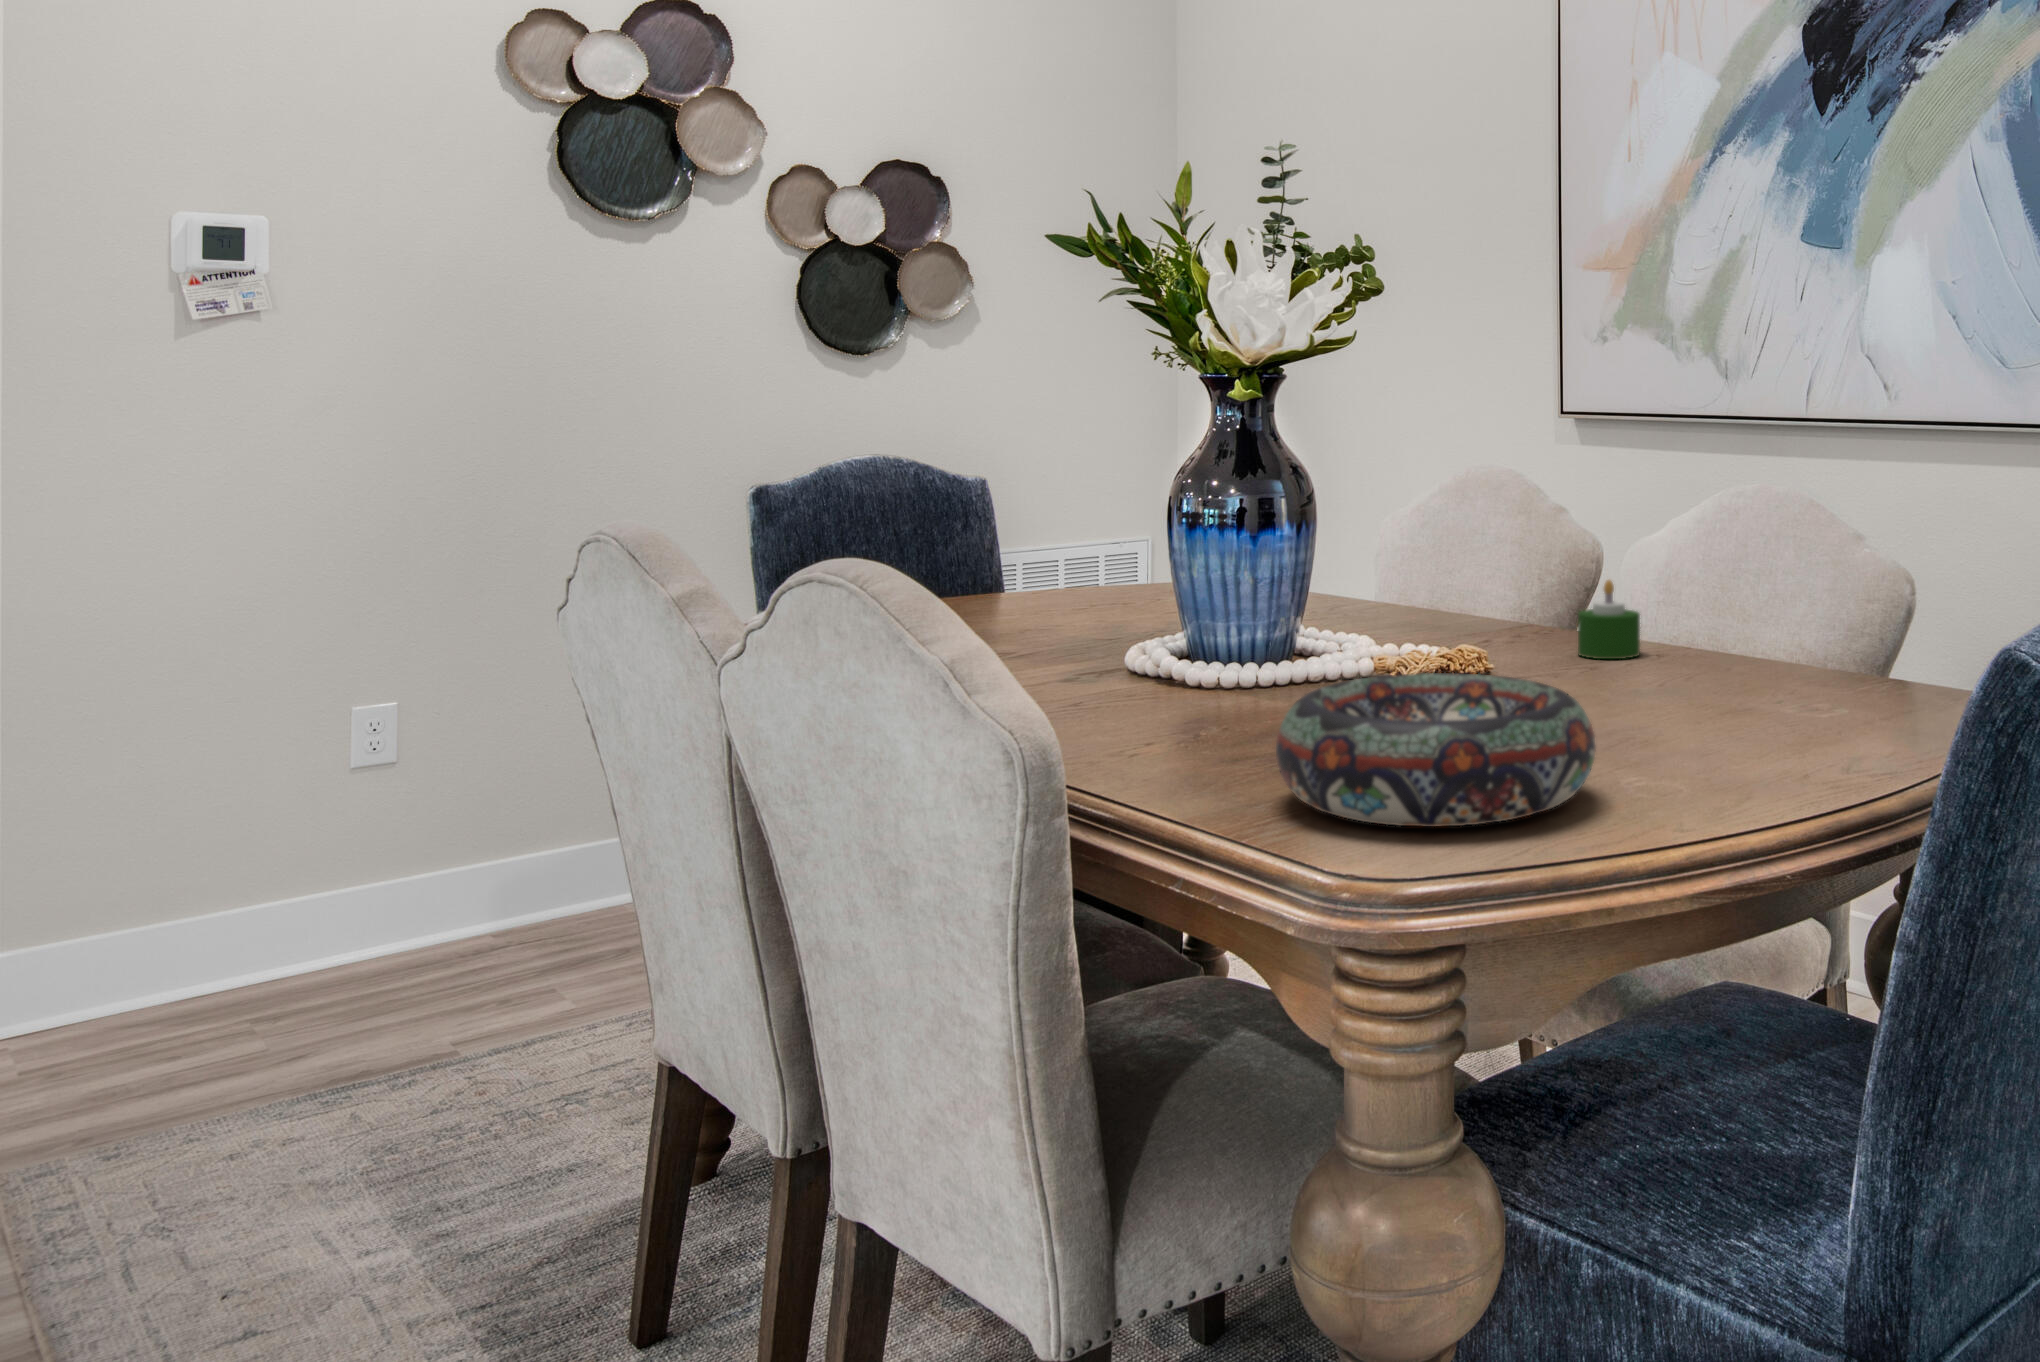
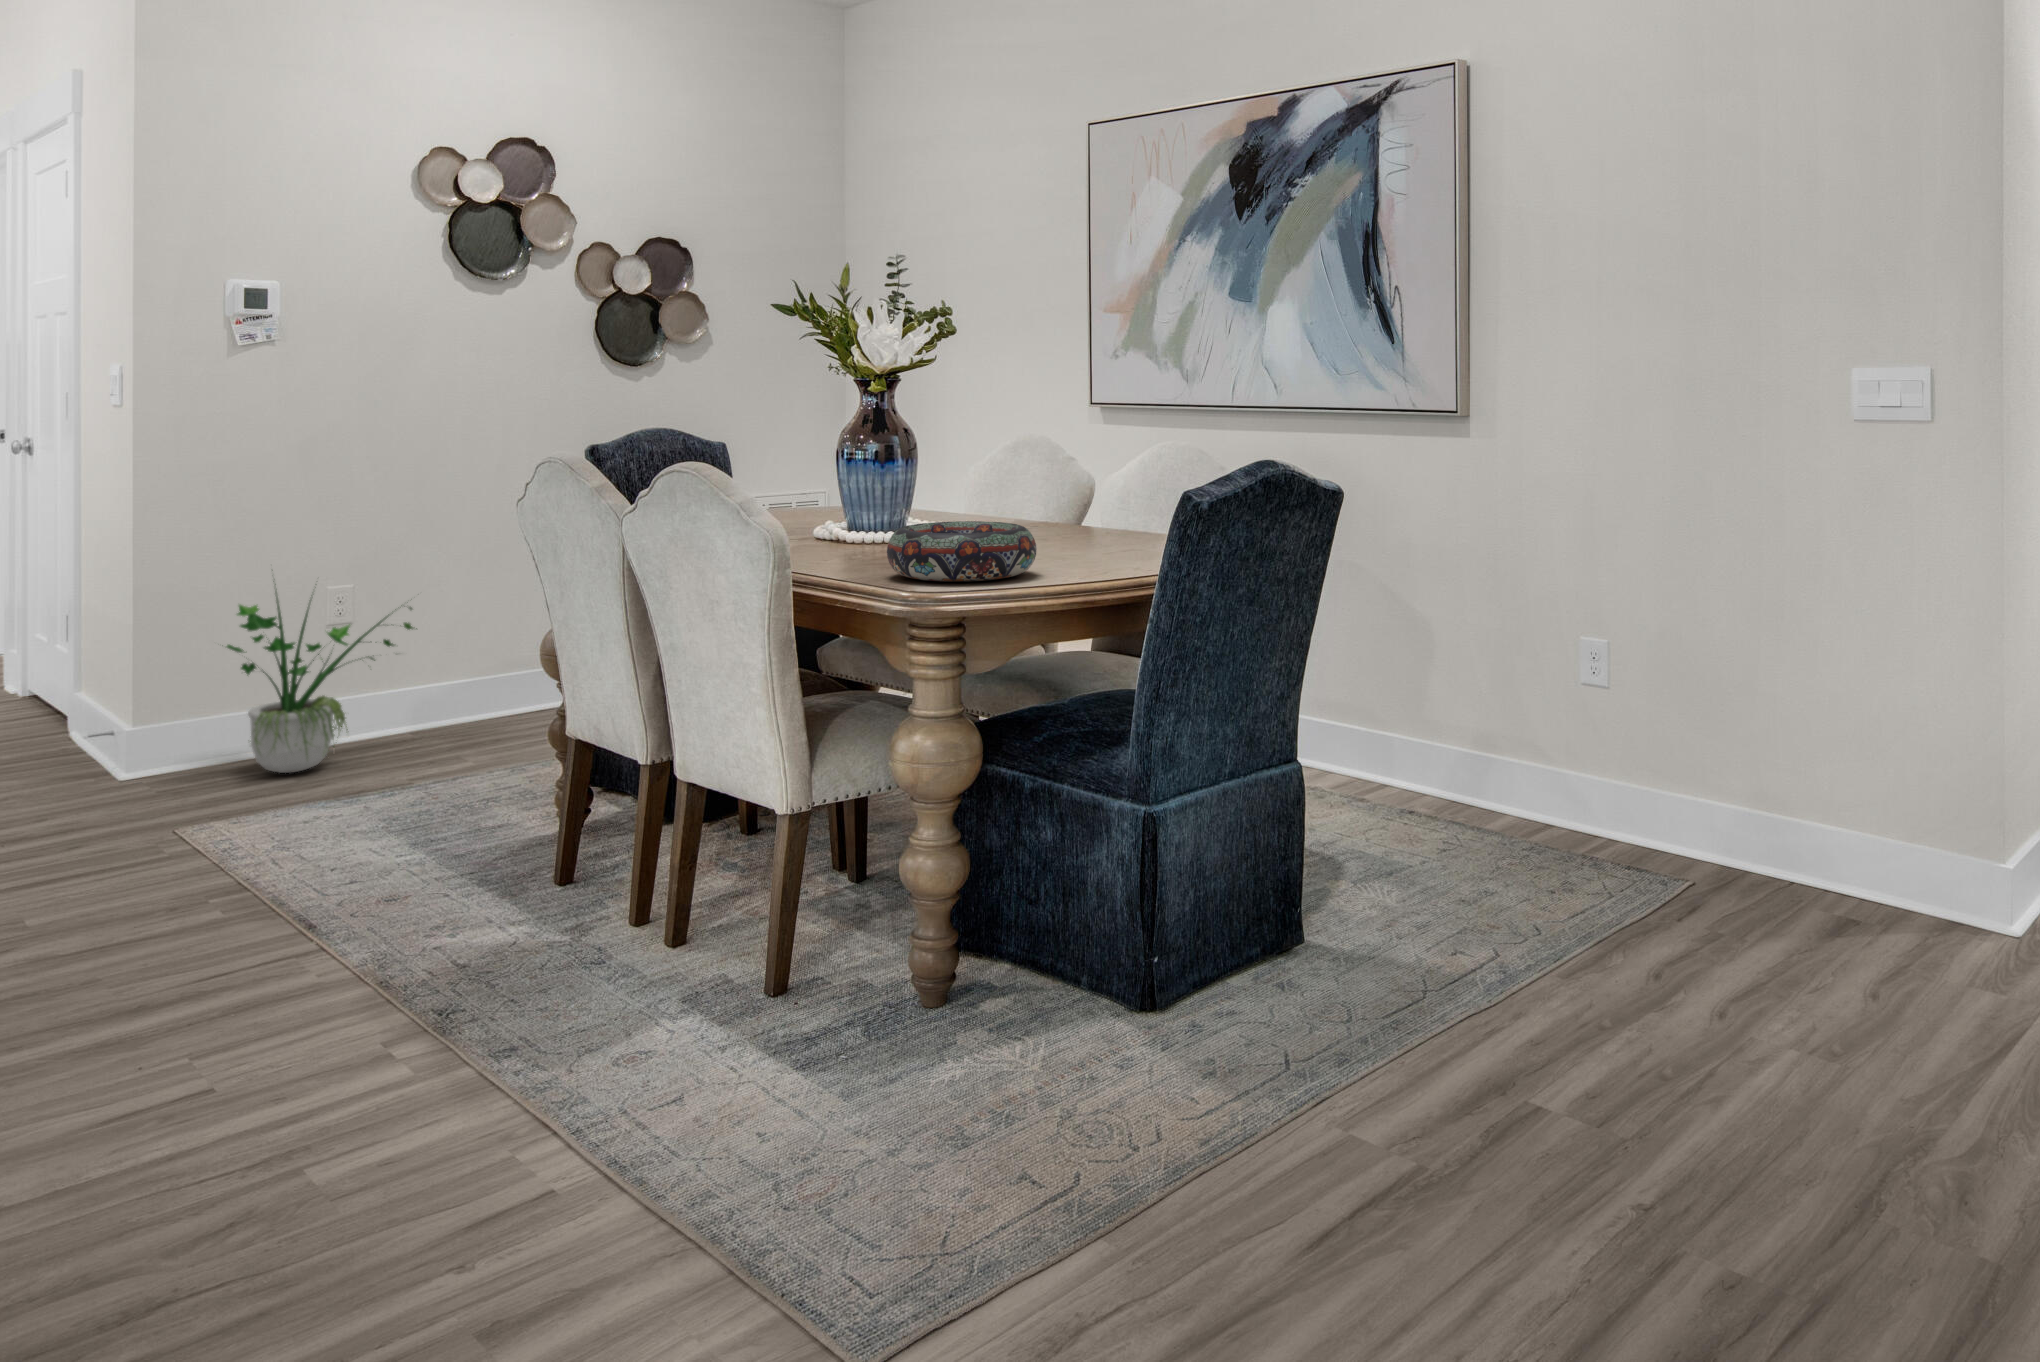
candle: present [1578,580,1640,659] -> none [1065,492,1099,535]
potted plant: none [128,672,504,1027] -> present [227,584,417,773]

